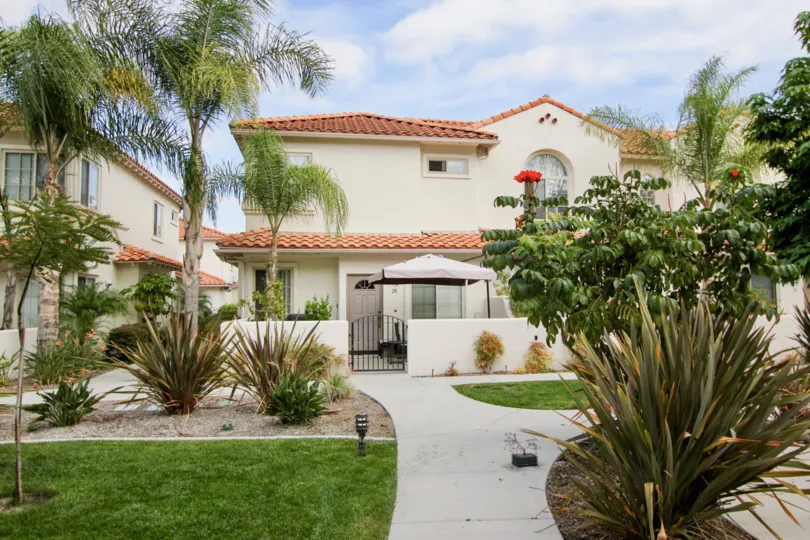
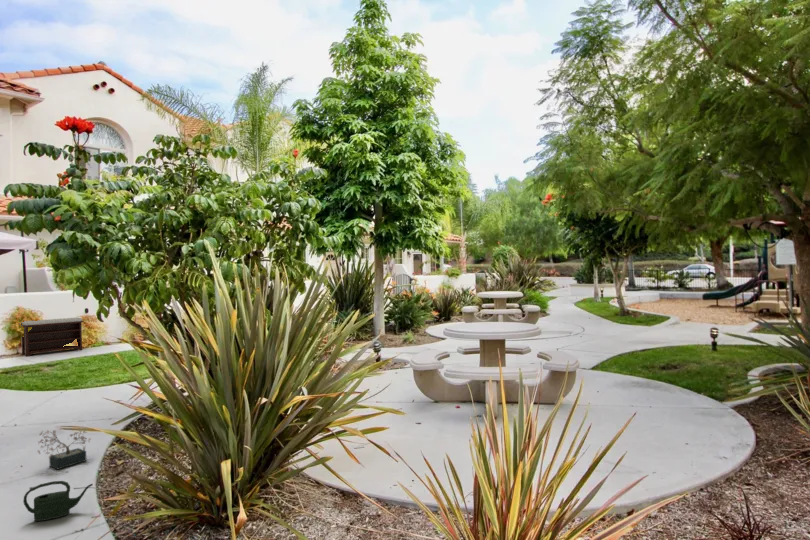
bench: none [486,343,534,375] -> present [21,317,84,356]
watering can: none [497,470,543,500] -> present [23,481,93,521]

